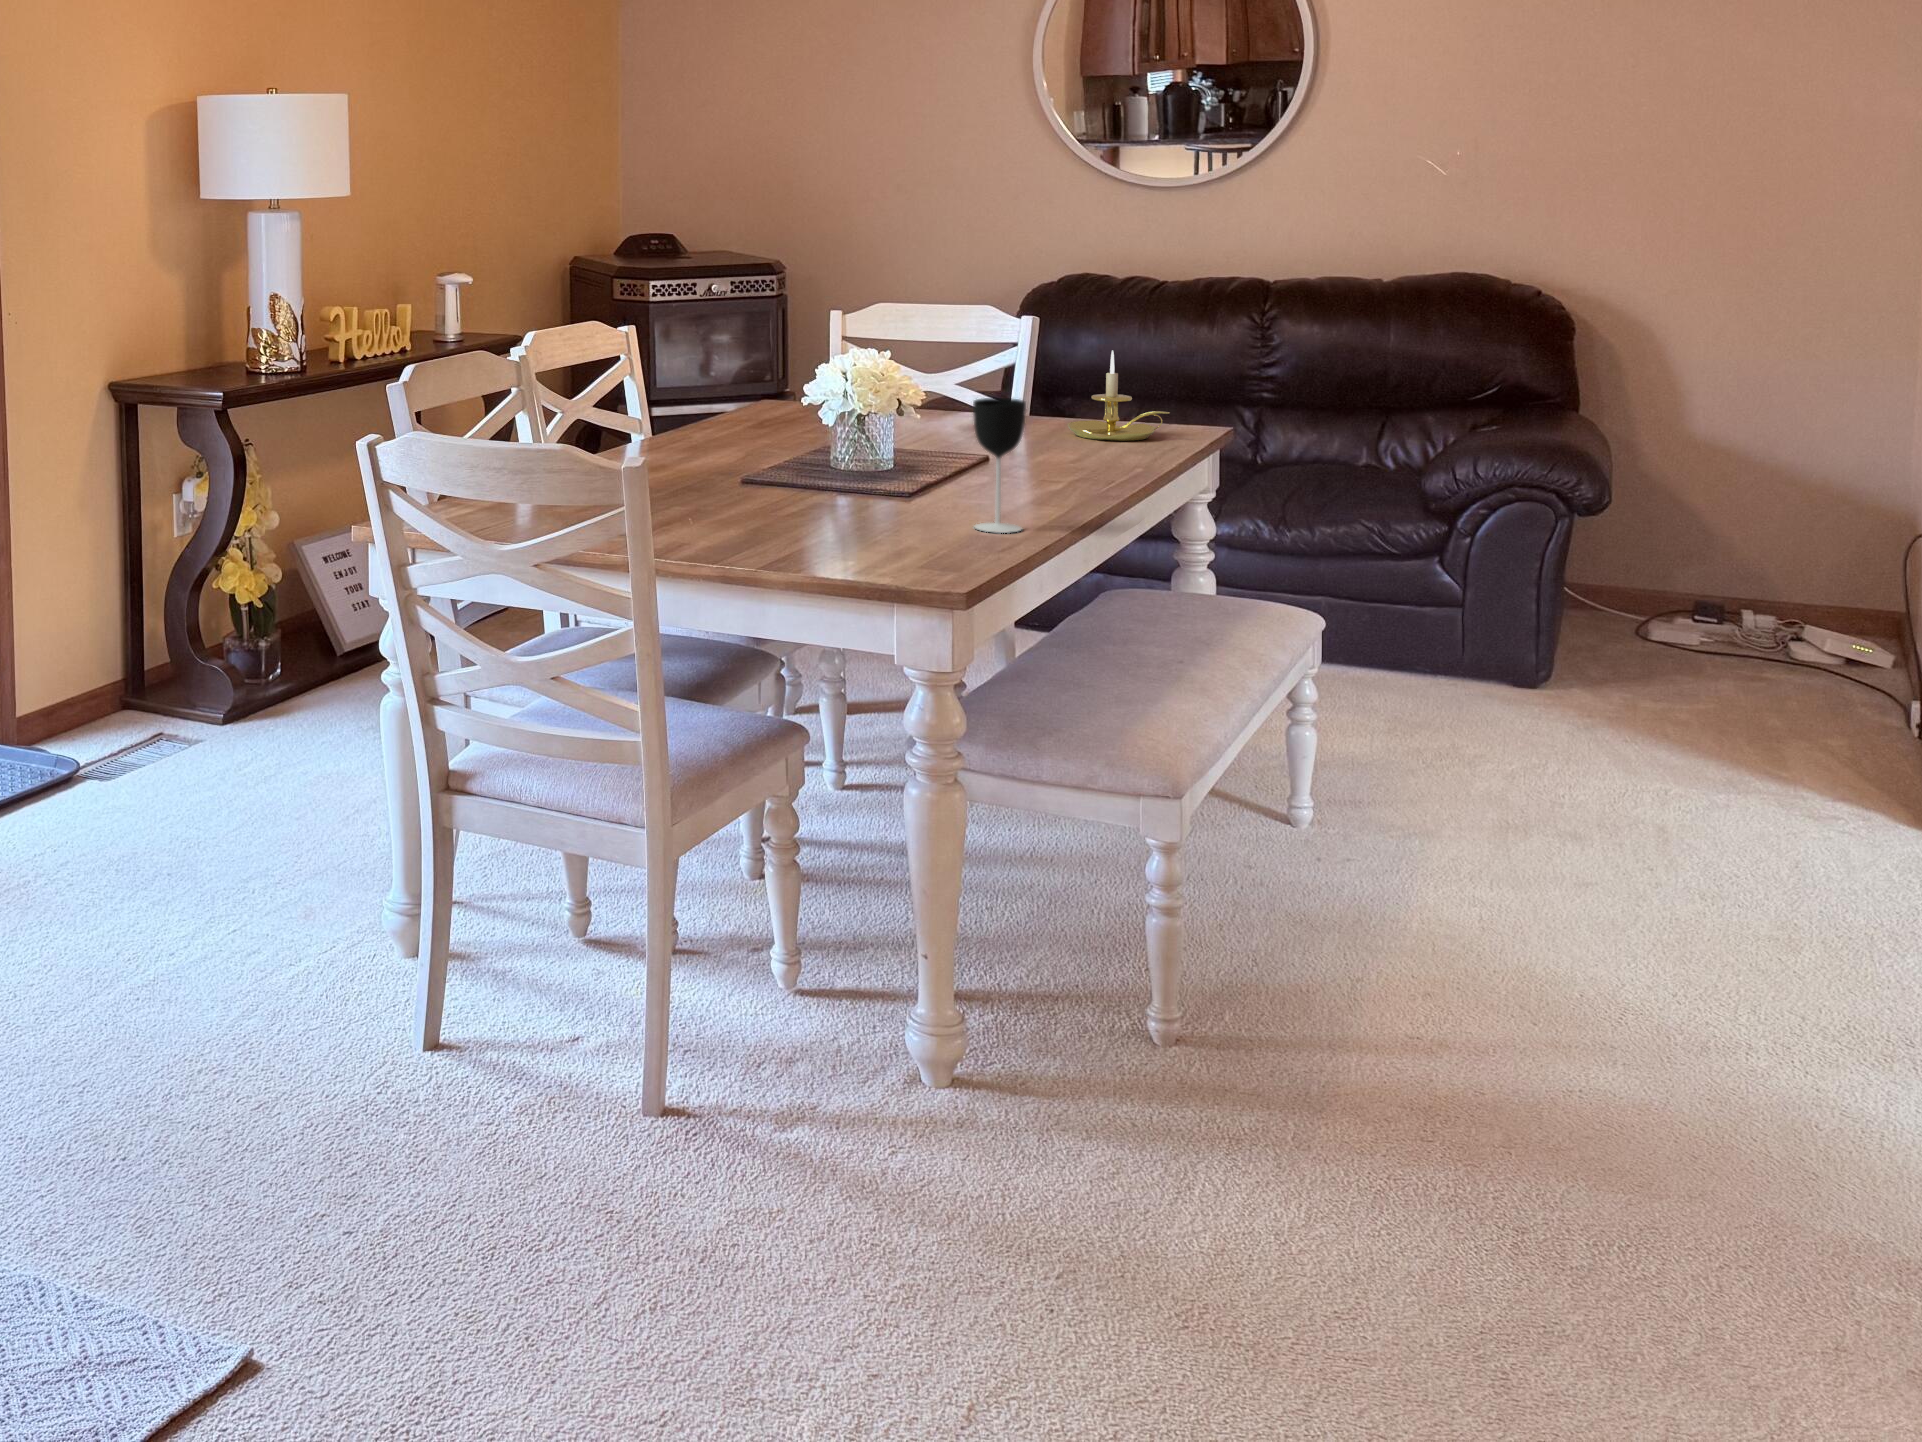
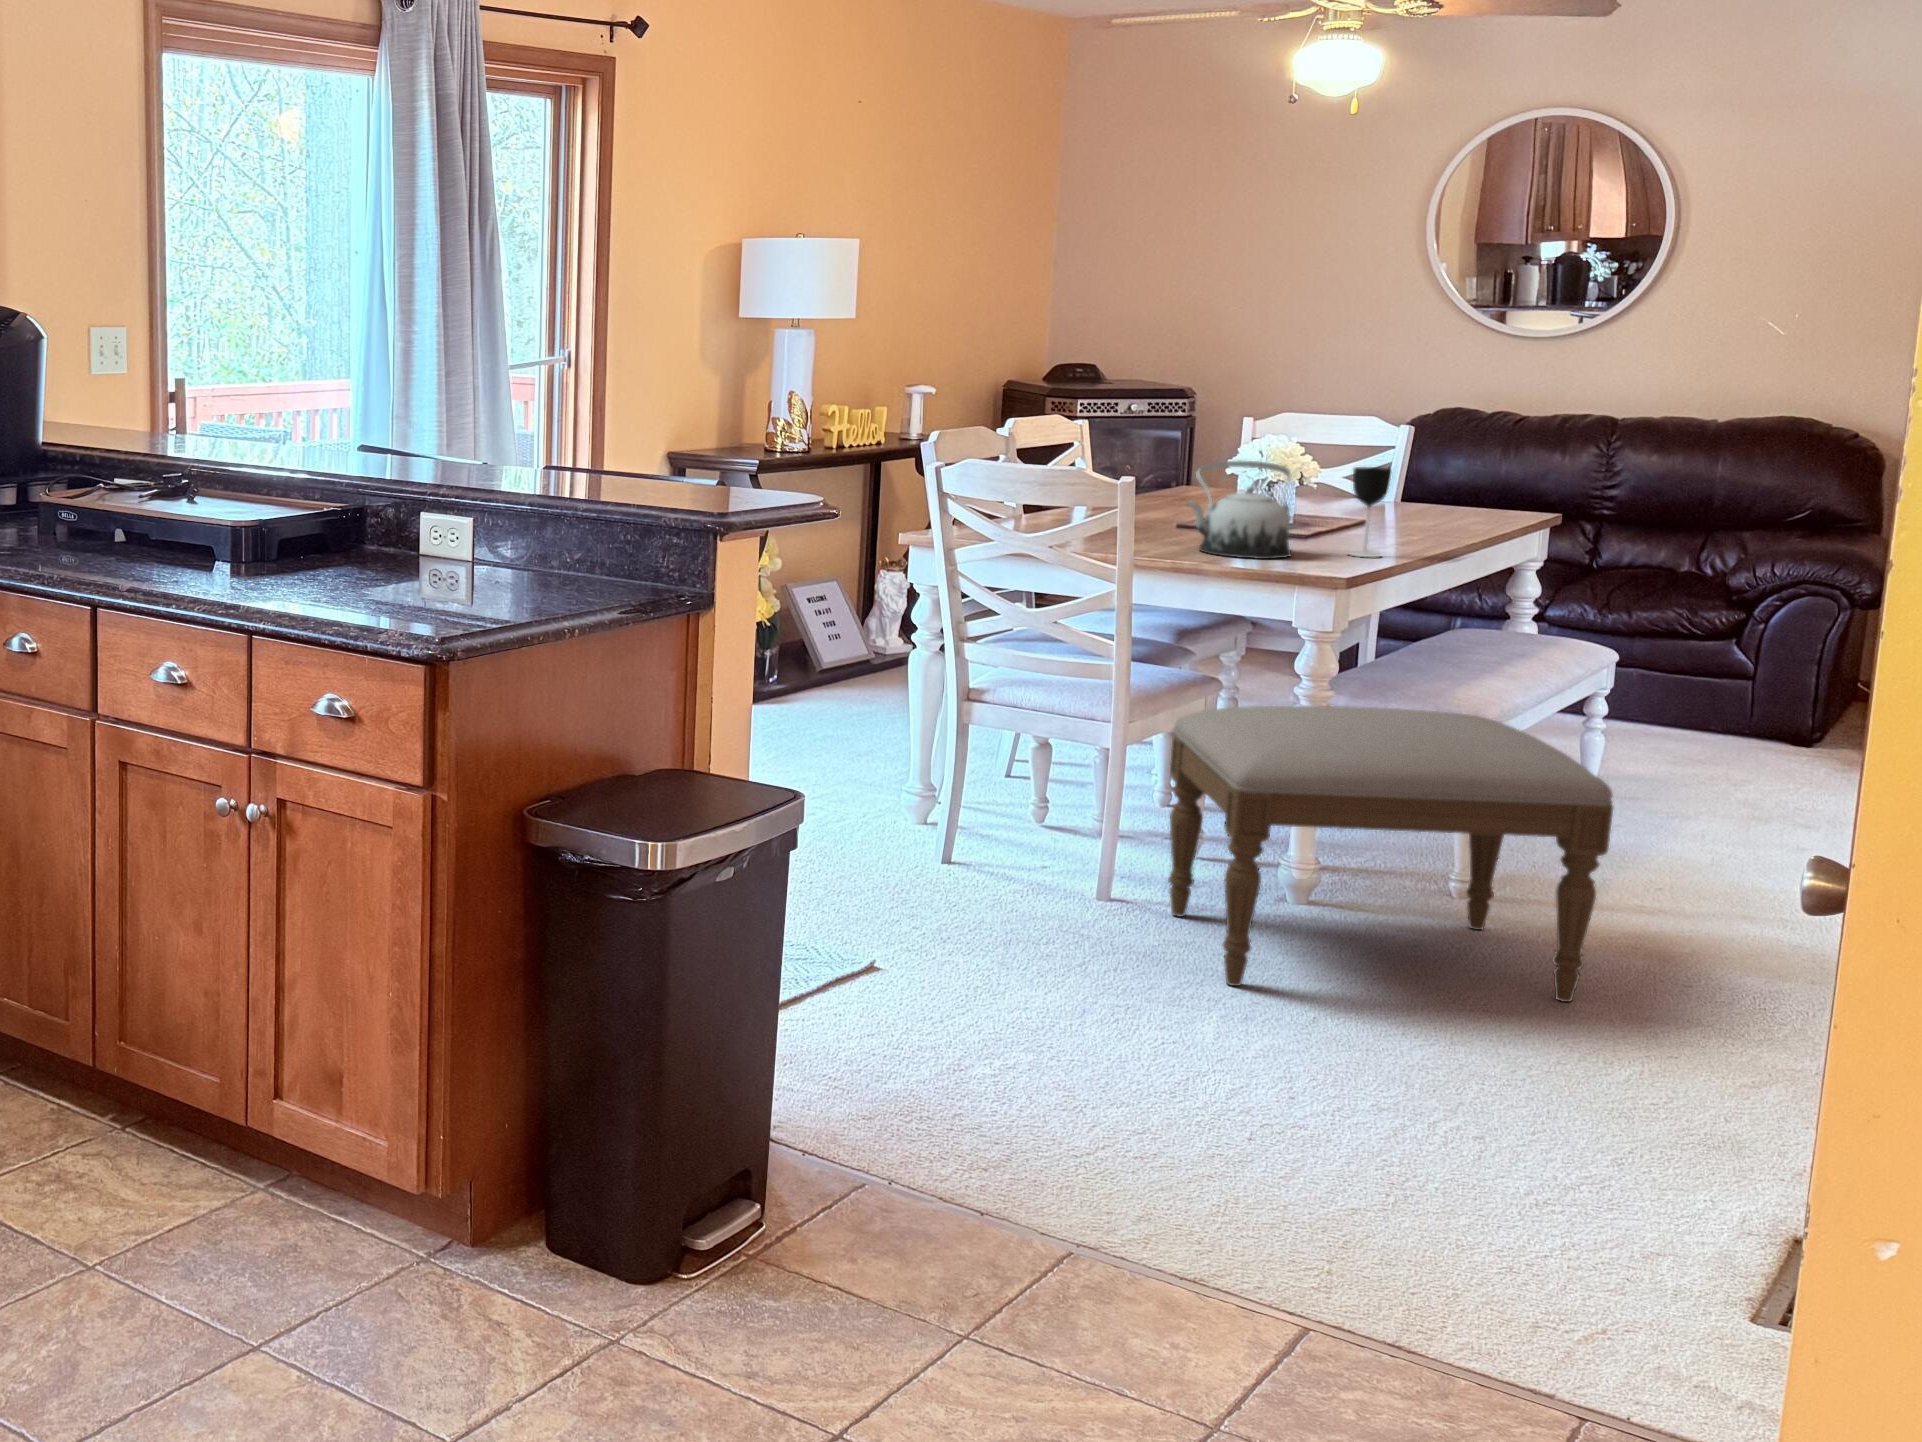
candle holder: present [1067,350,1170,441] -> none [1424,452,1507,520]
teapot: none [741,398,896,549] -> present [1187,461,1291,559]
ottoman: none [733,800,1423,1346] -> present [1168,706,1613,1002]

